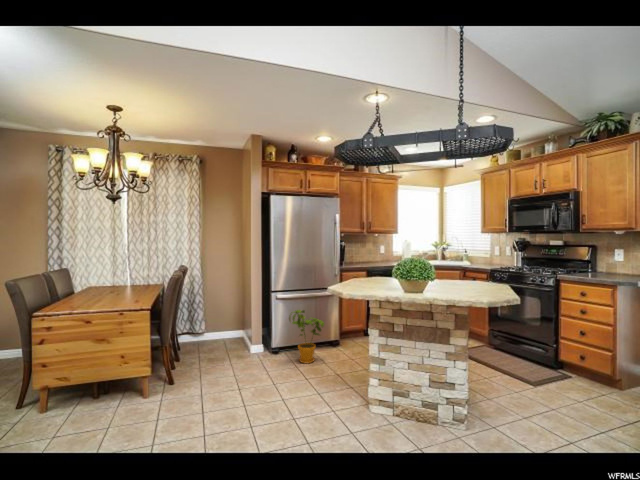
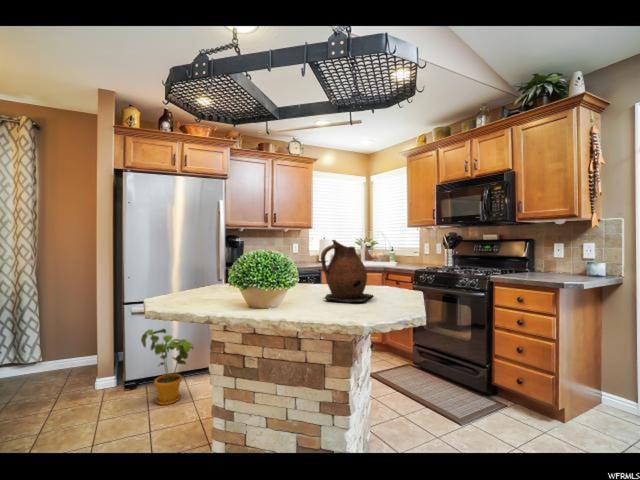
ceramic pitcher: none [444,253,477,292] -> present [321,240,373,302]

